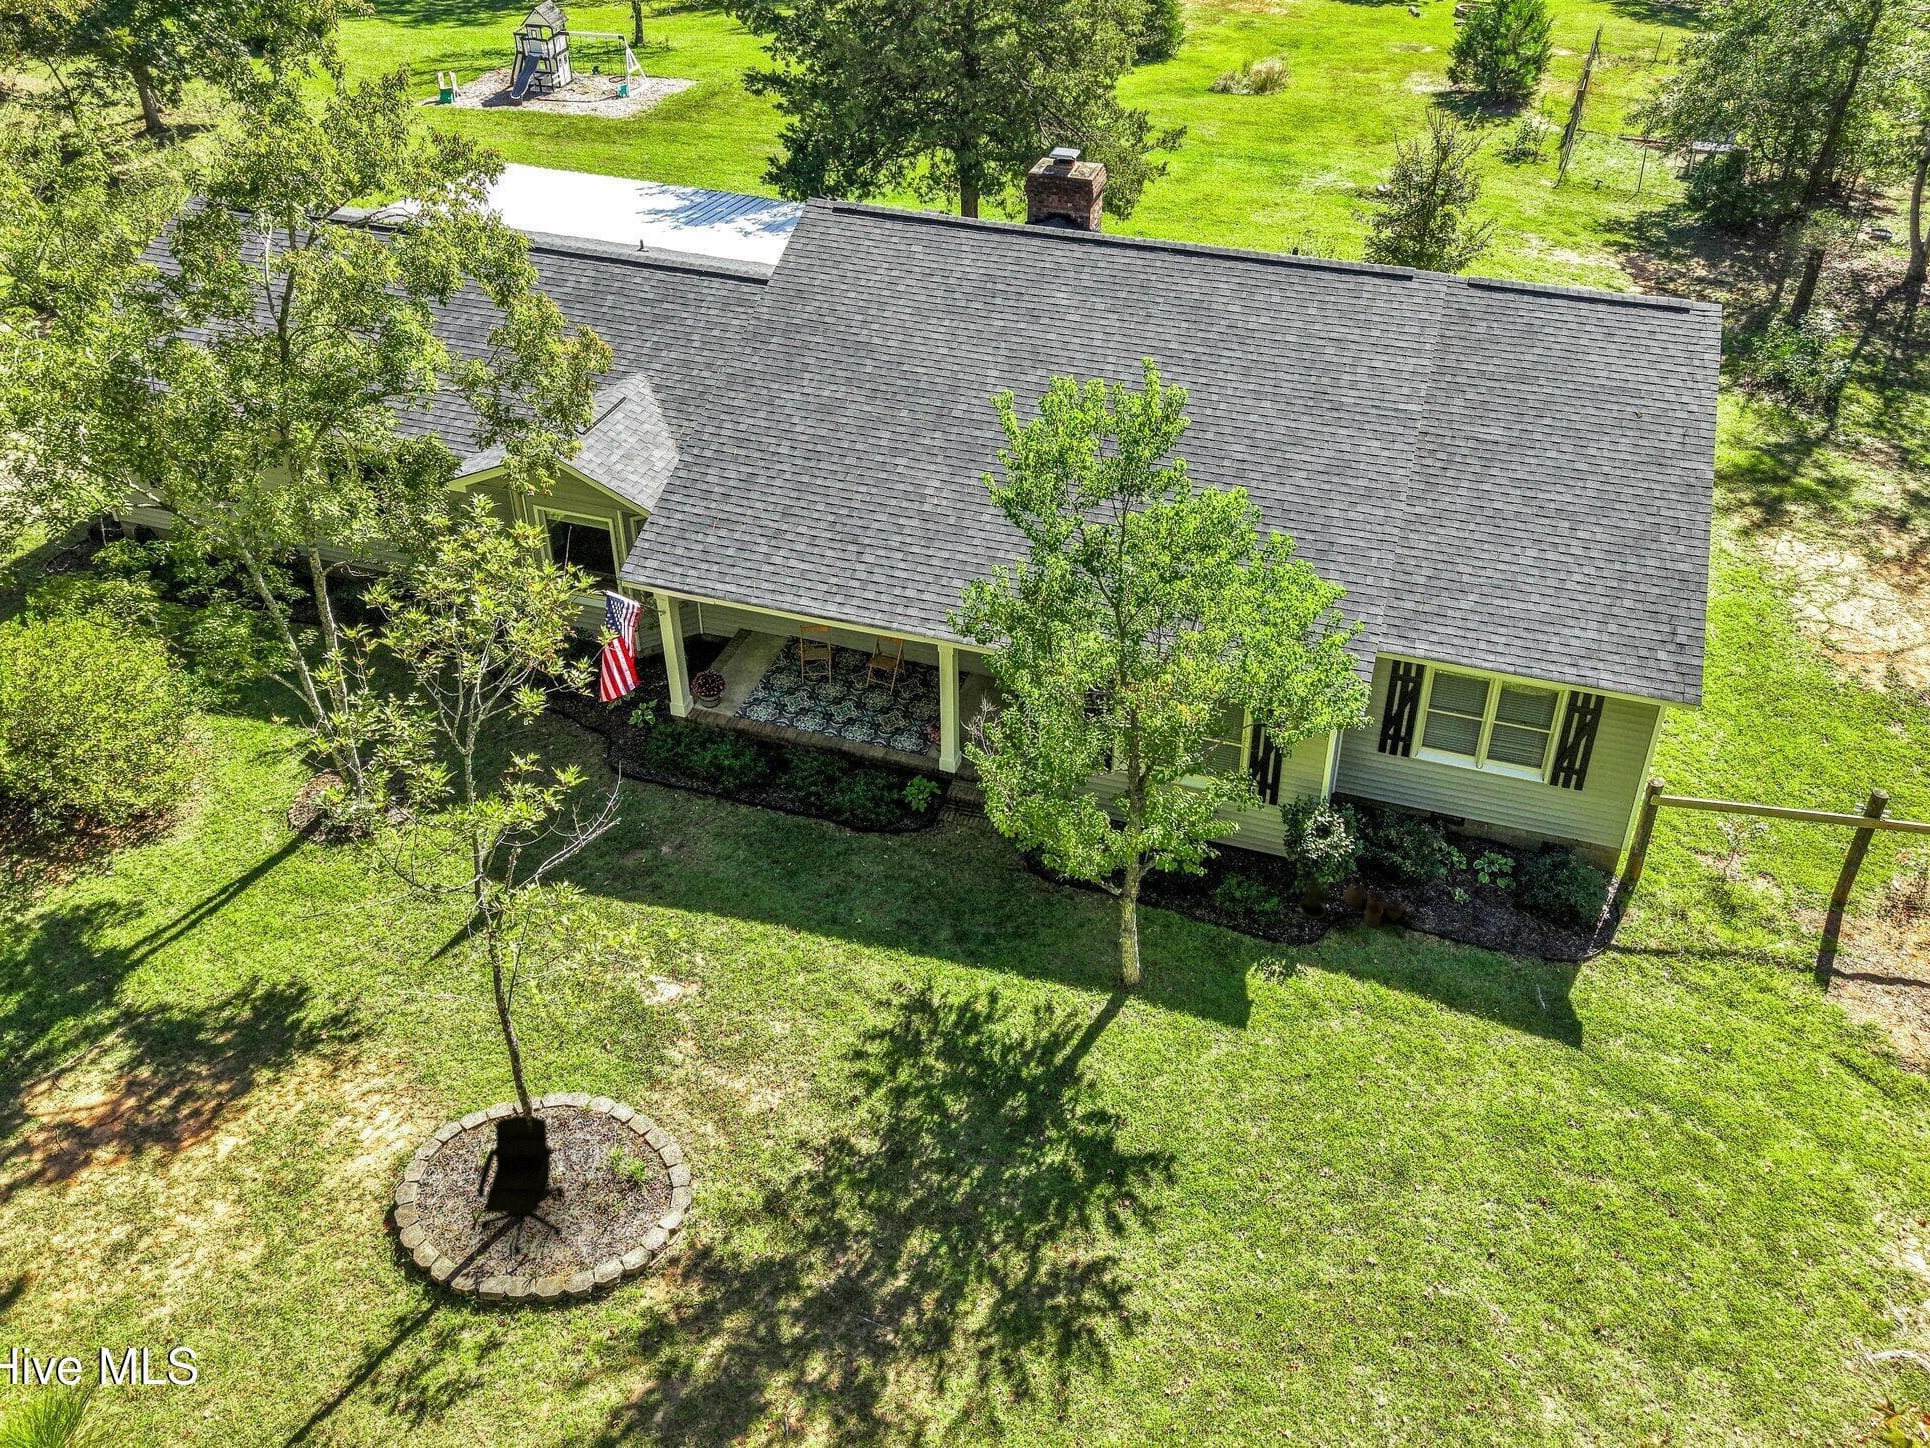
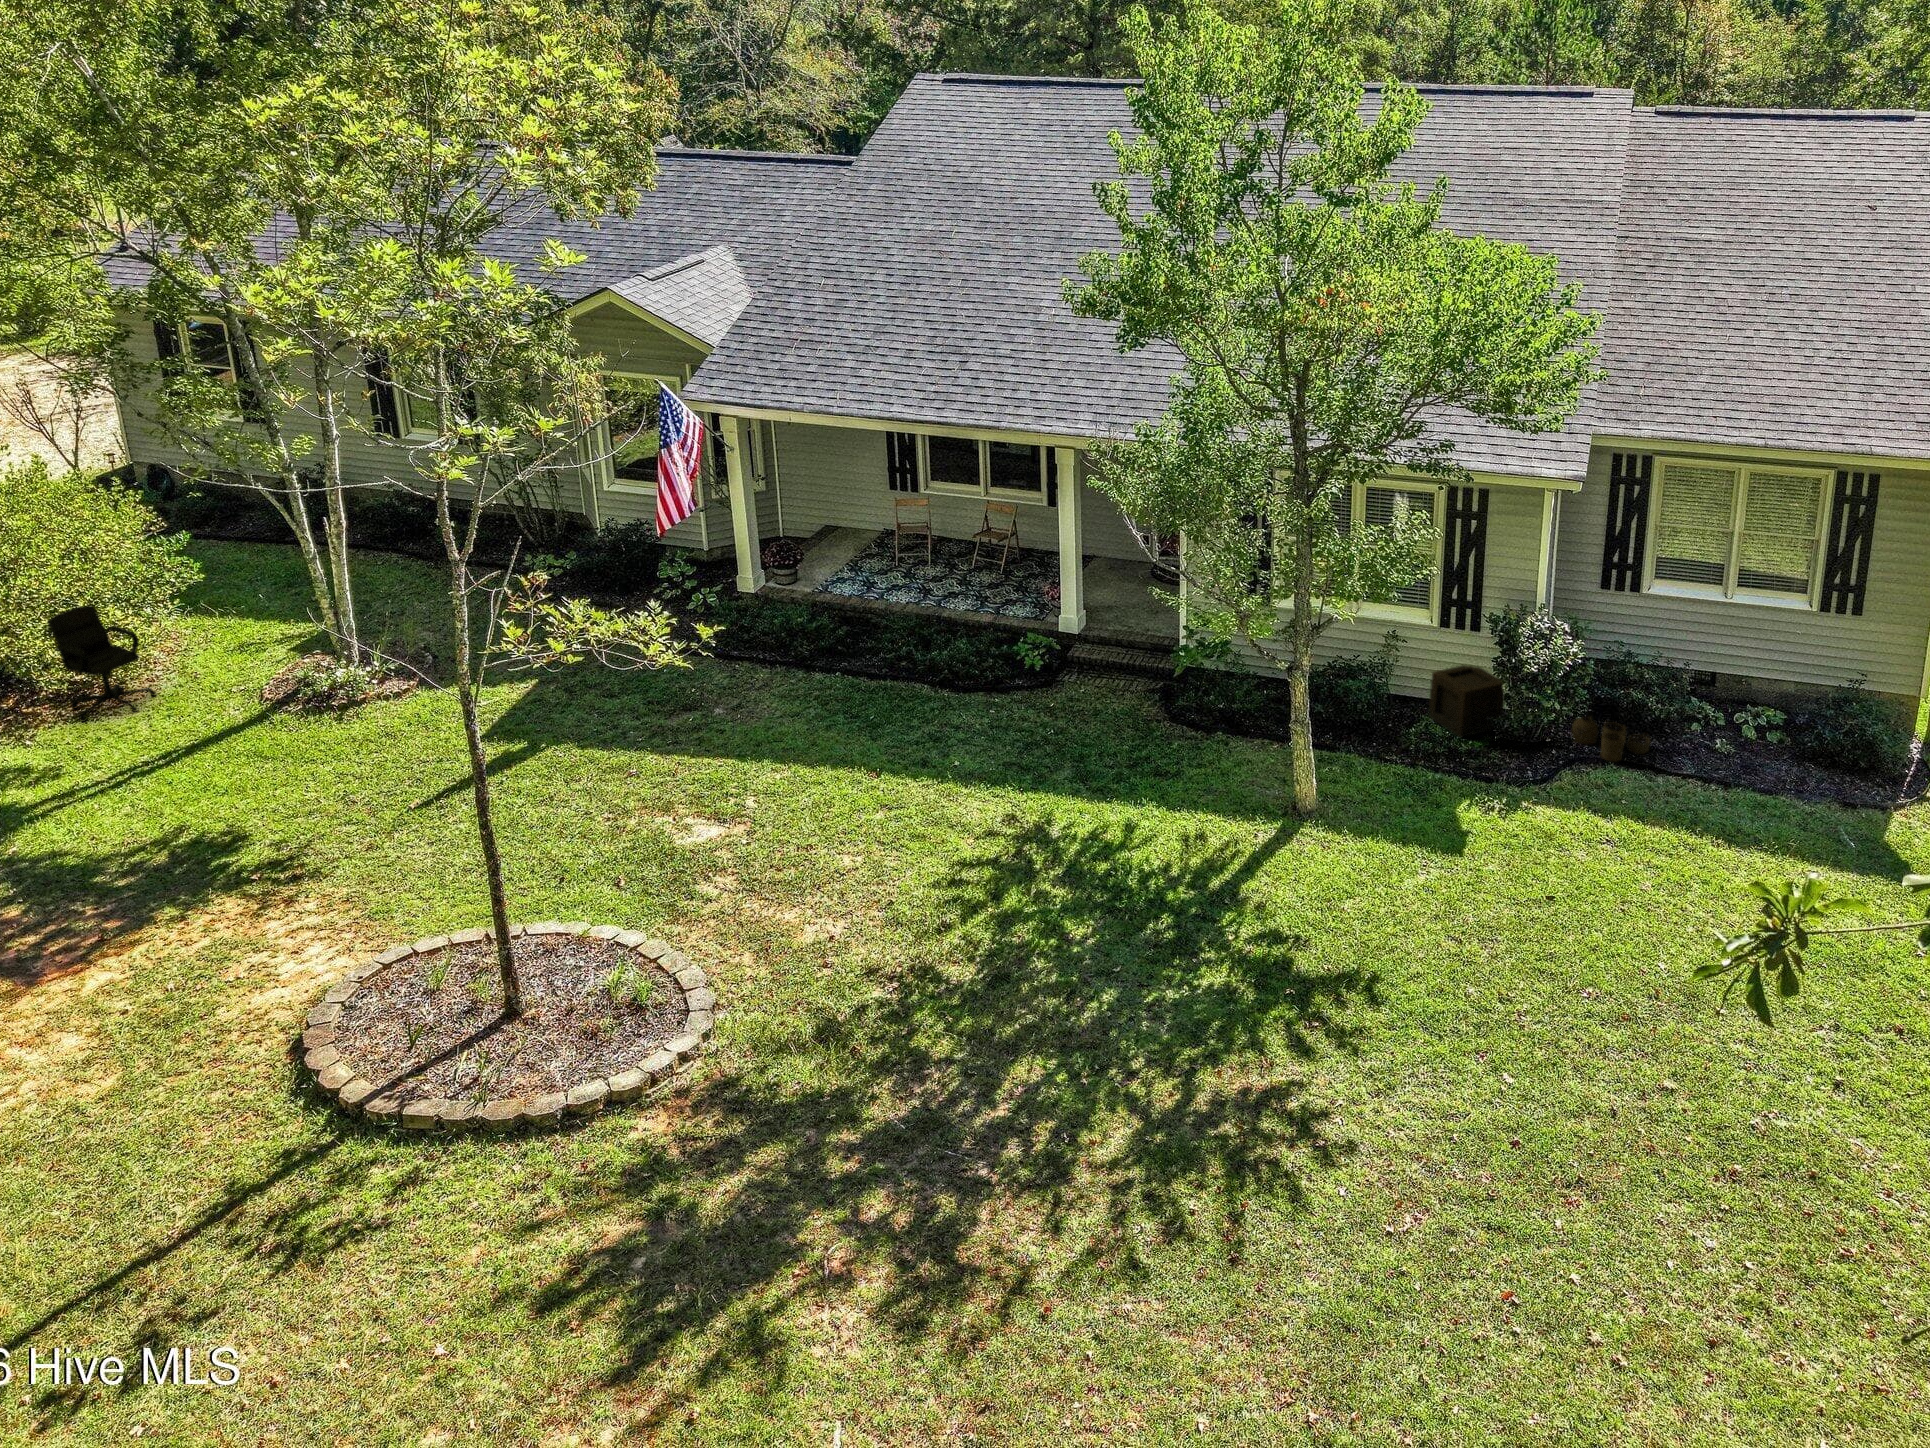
wooden crate: none [1238,831,1298,897] -> present [1428,665,1506,737]
potted tree: present [1299,877,1330,919] -> none [1513,691,1555,756]
chair: present [477,1116,564,1255] -> present [47,605,157,722]

